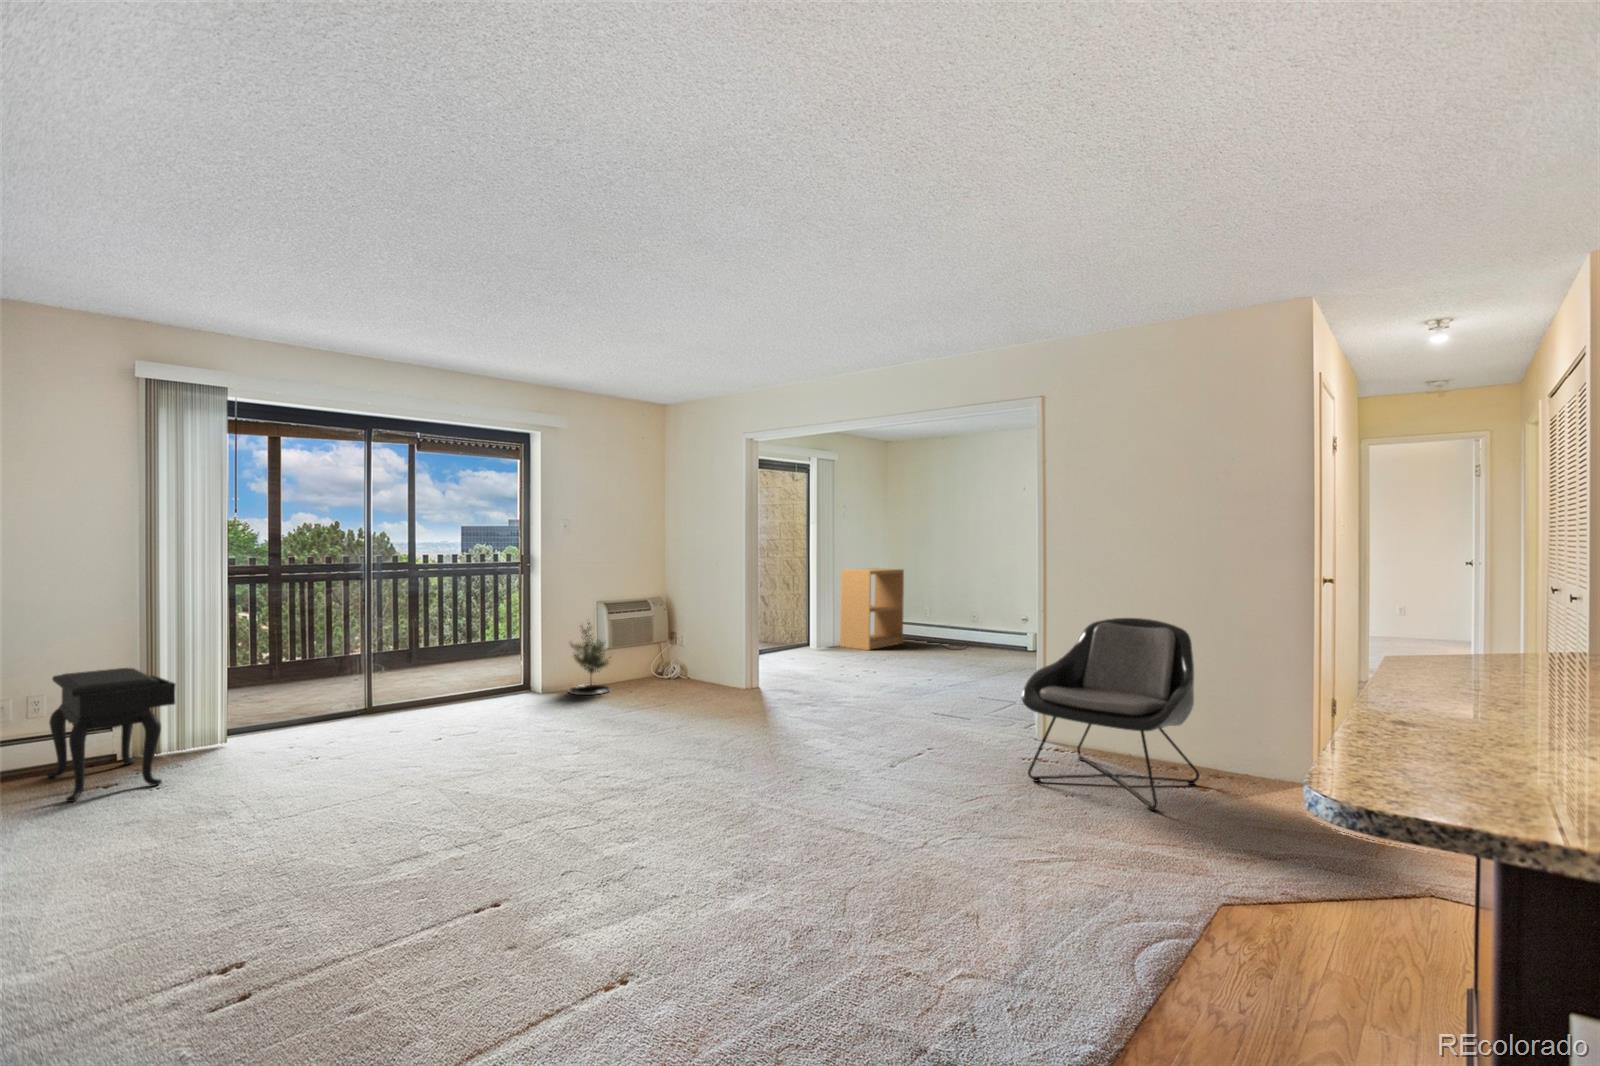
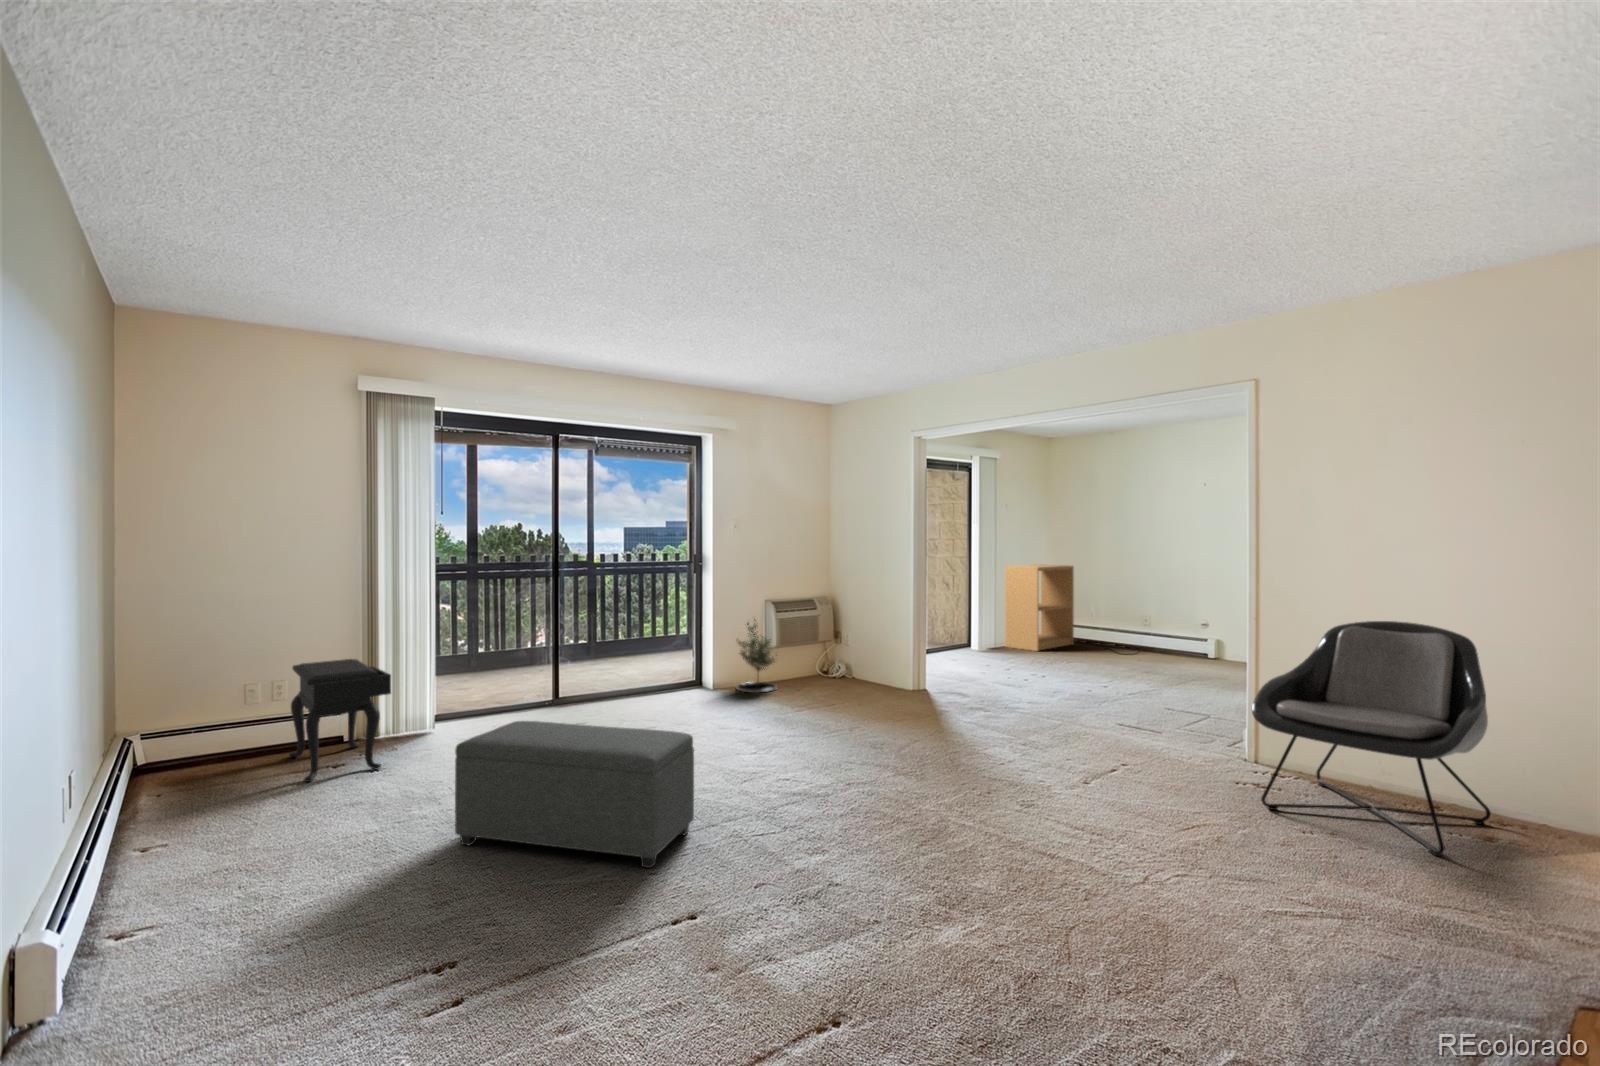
ottoman: none [248,726,509,863] -> present [455,721,694,868]

